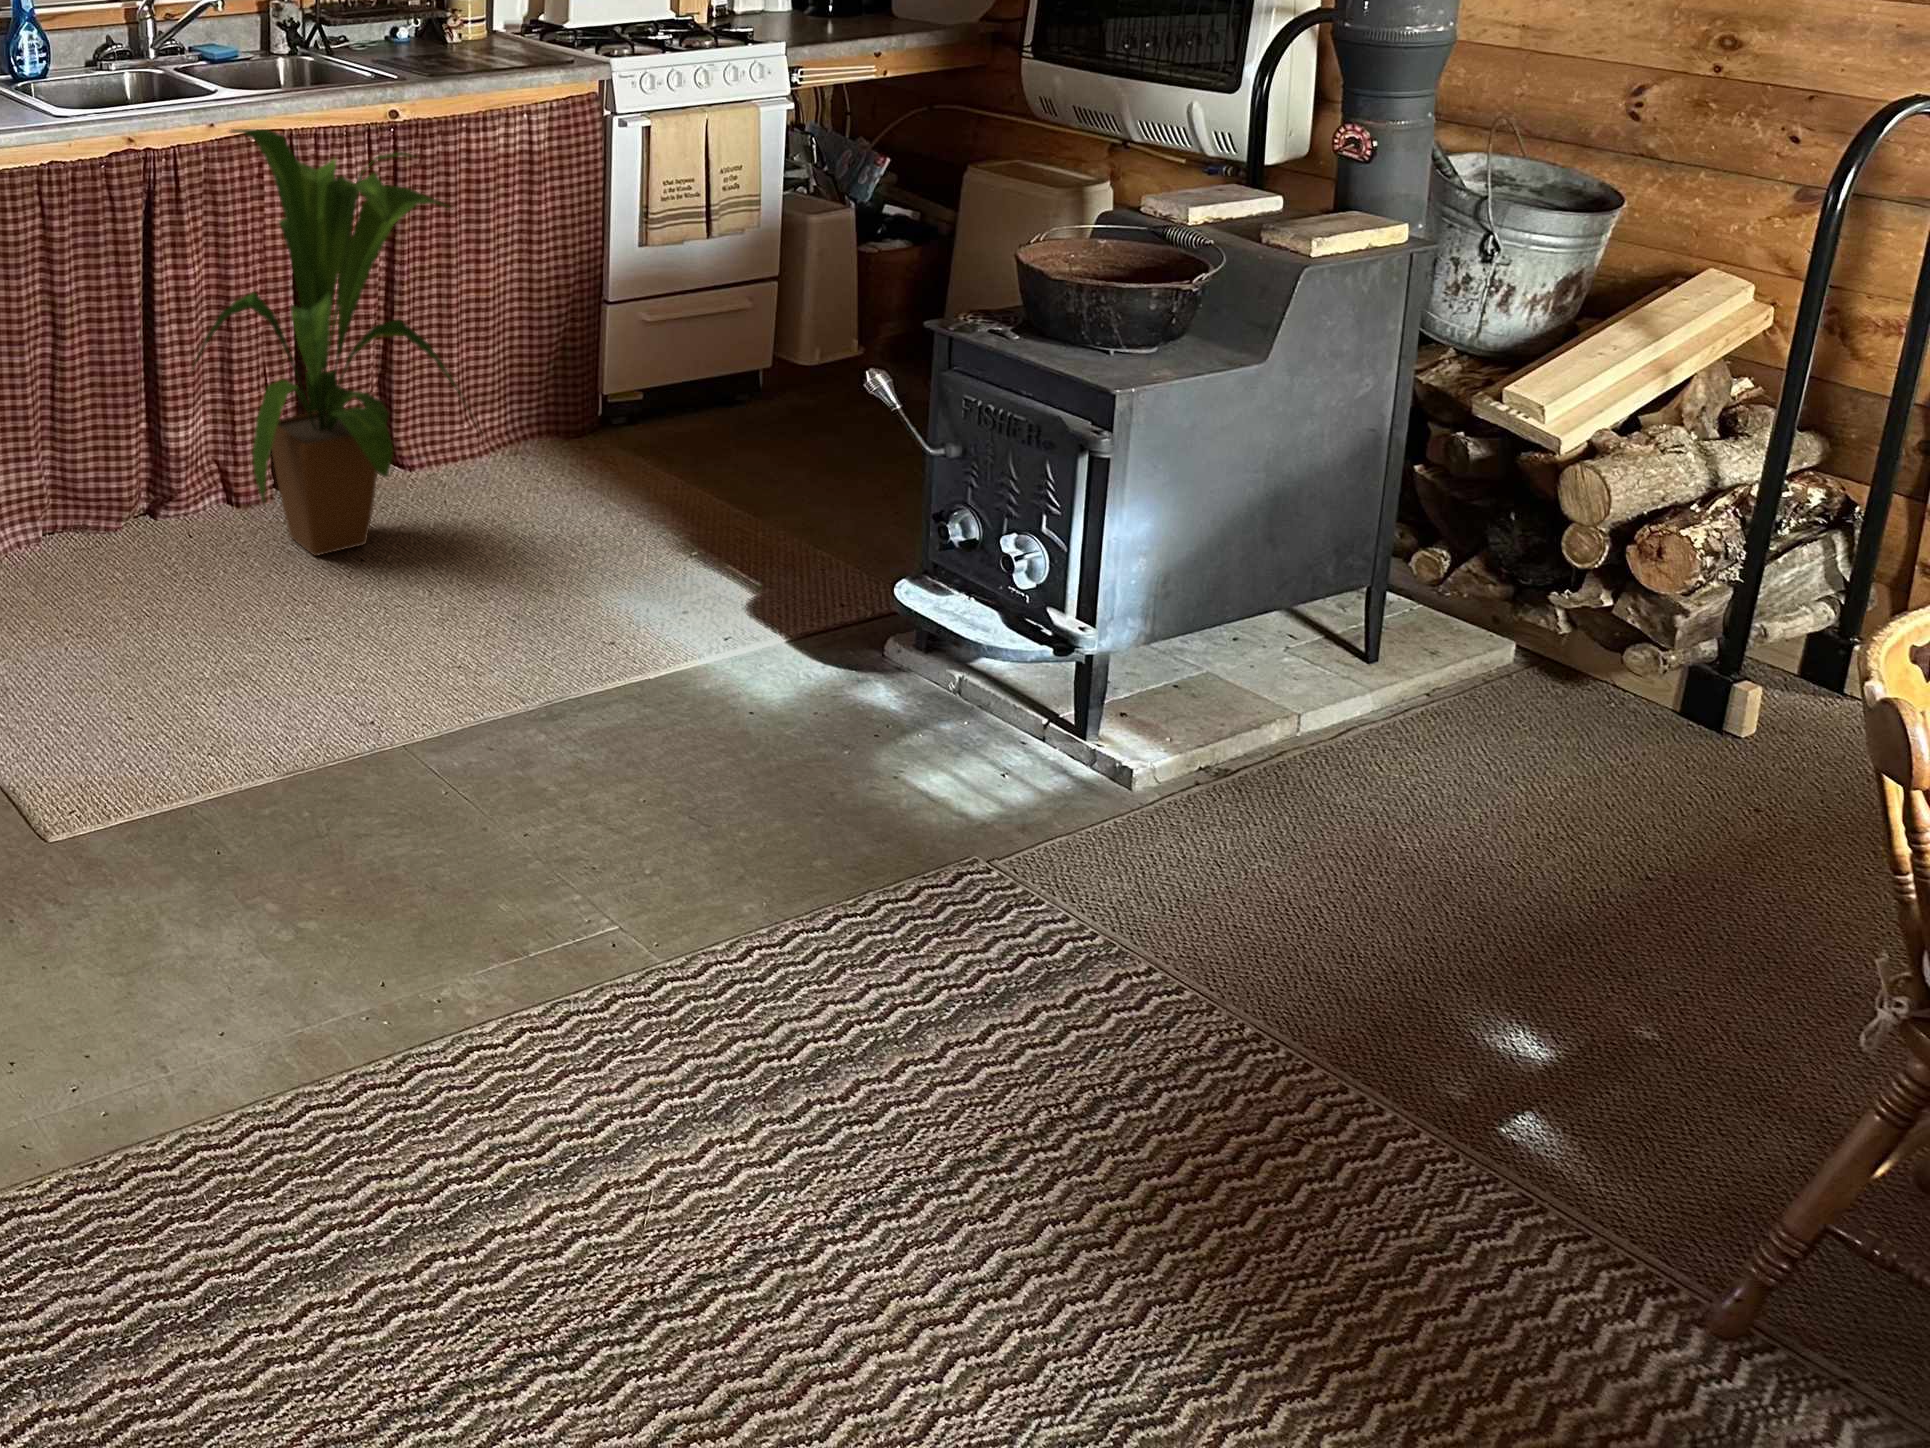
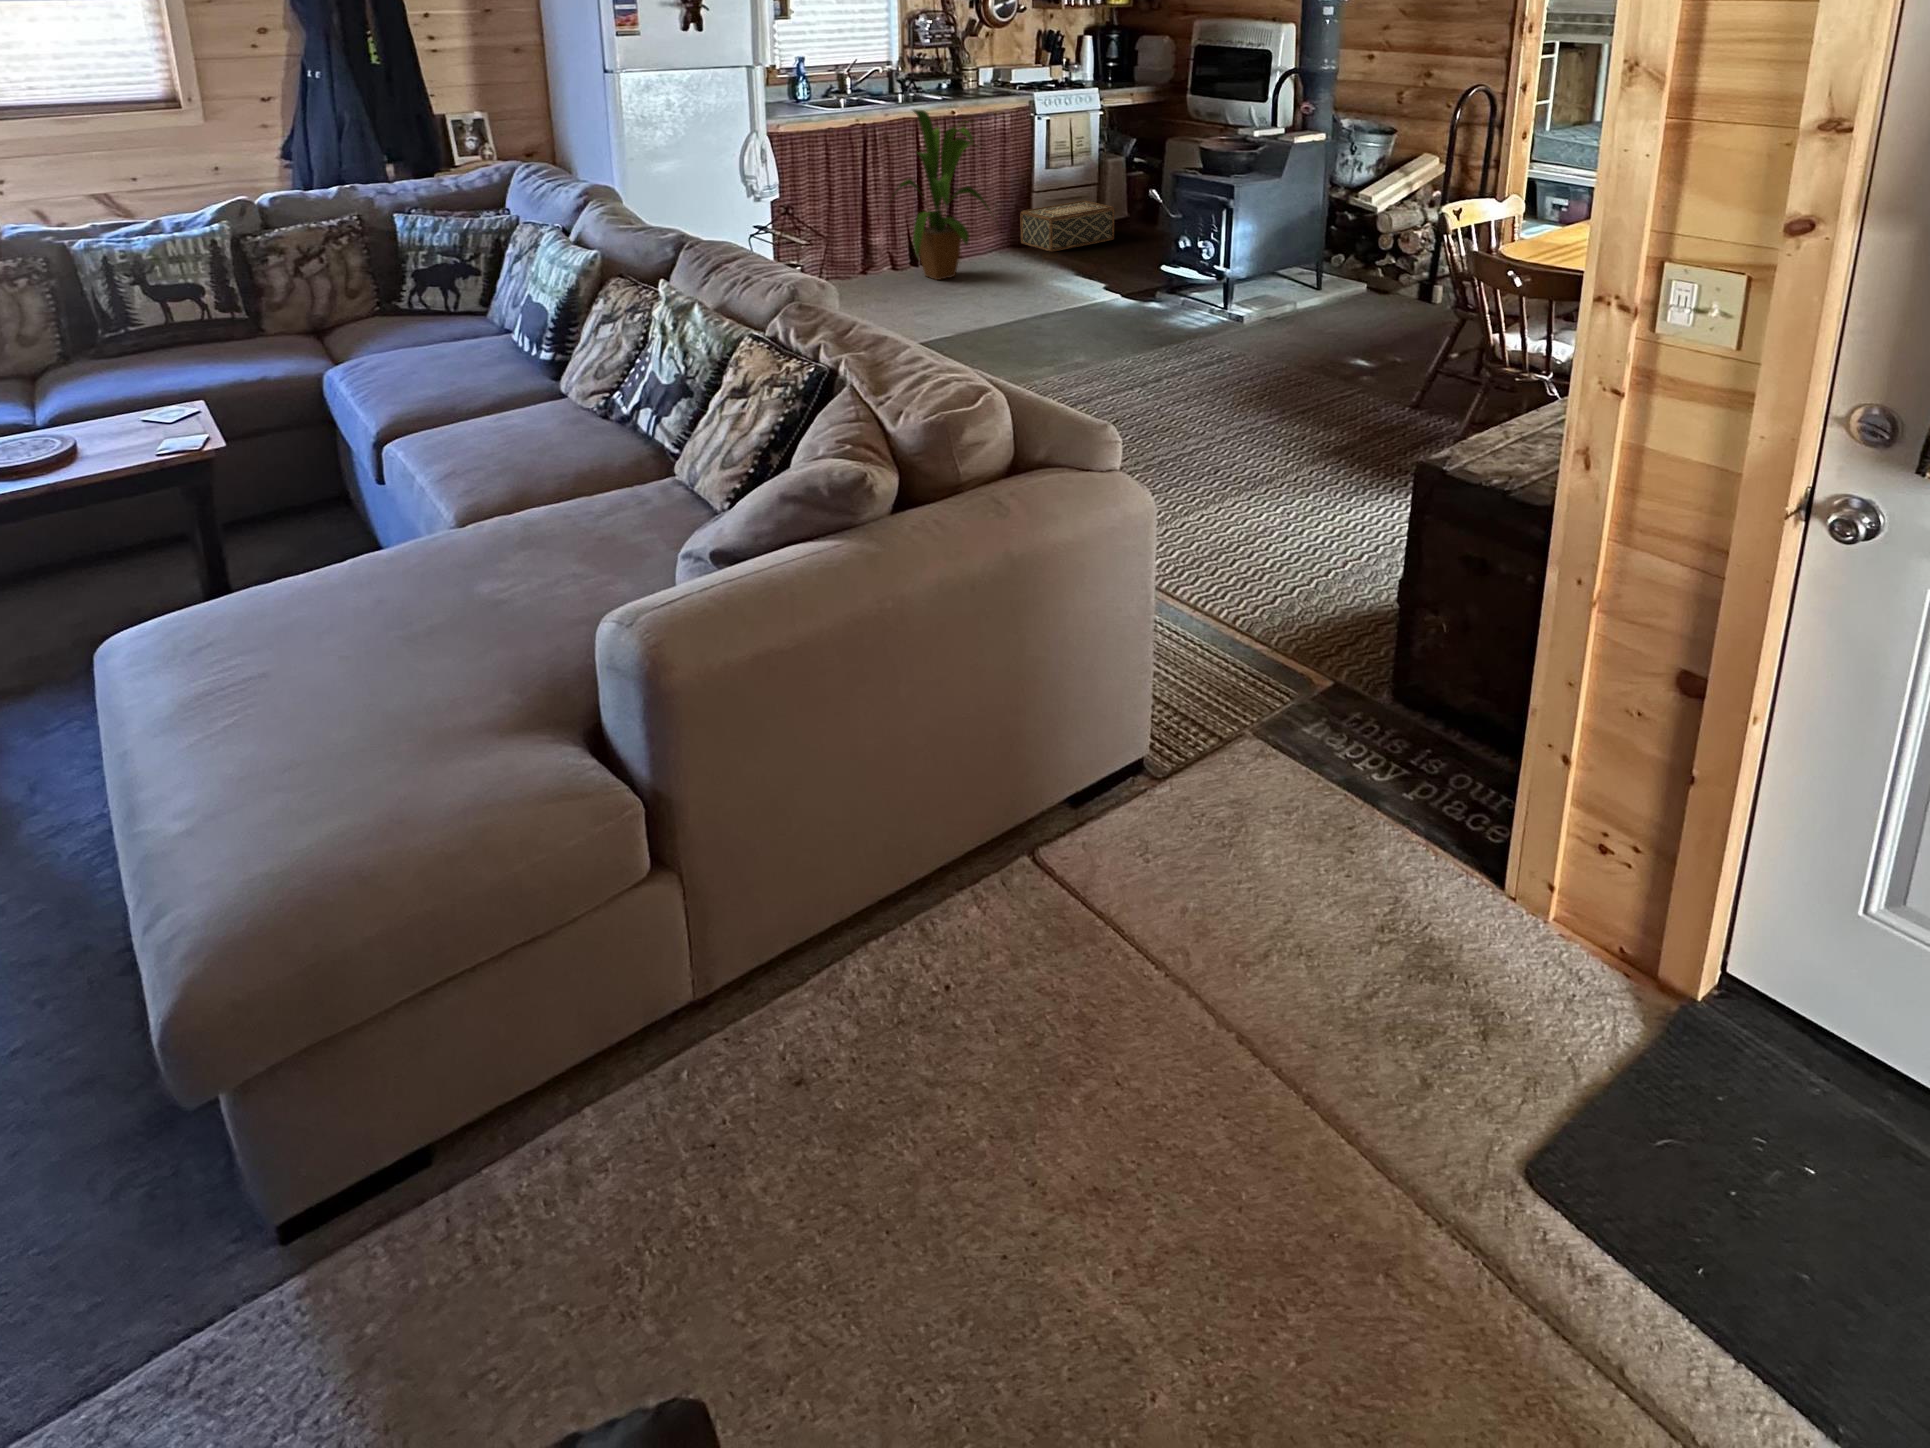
woven basket: none [577,315,819,460] -> present [1020,200,1114,252]

